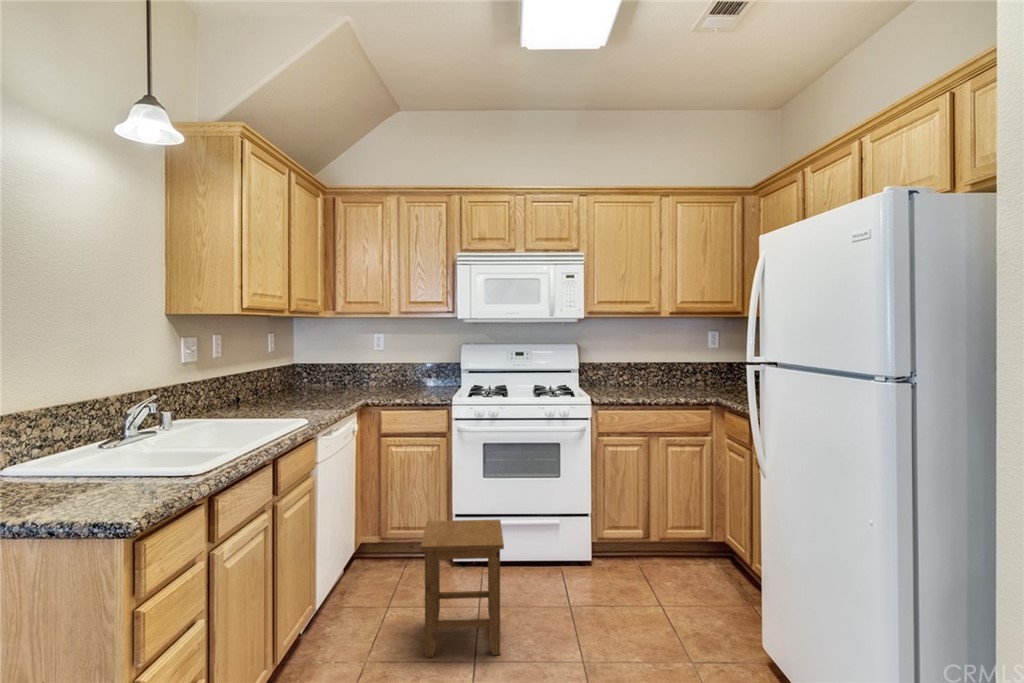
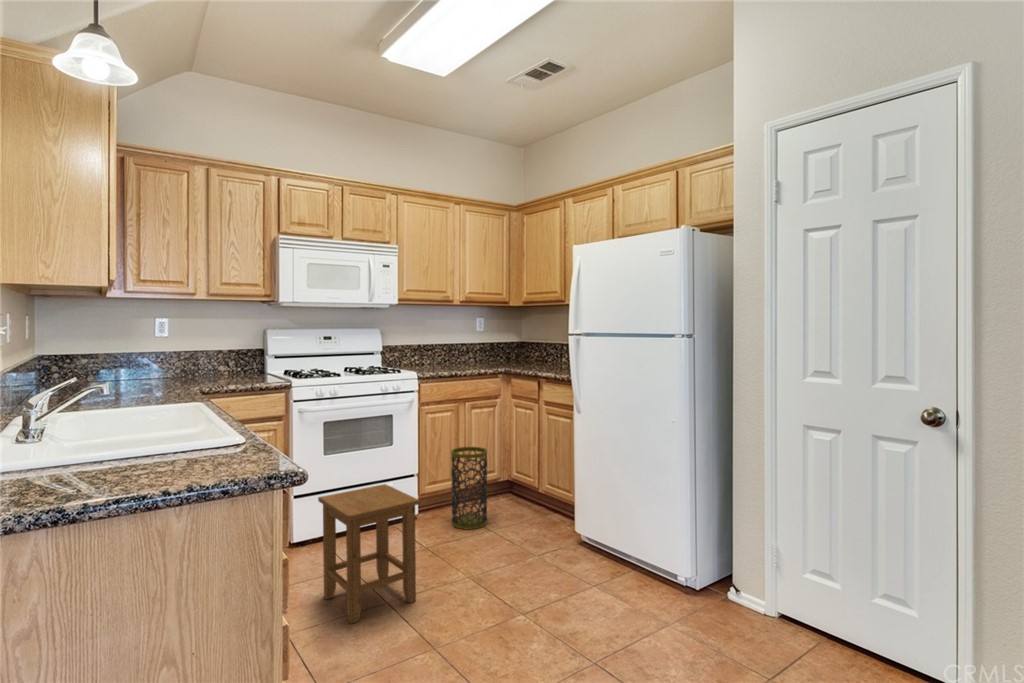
trash can: none [619,491,664,593] -> present [451,447,487,529]

